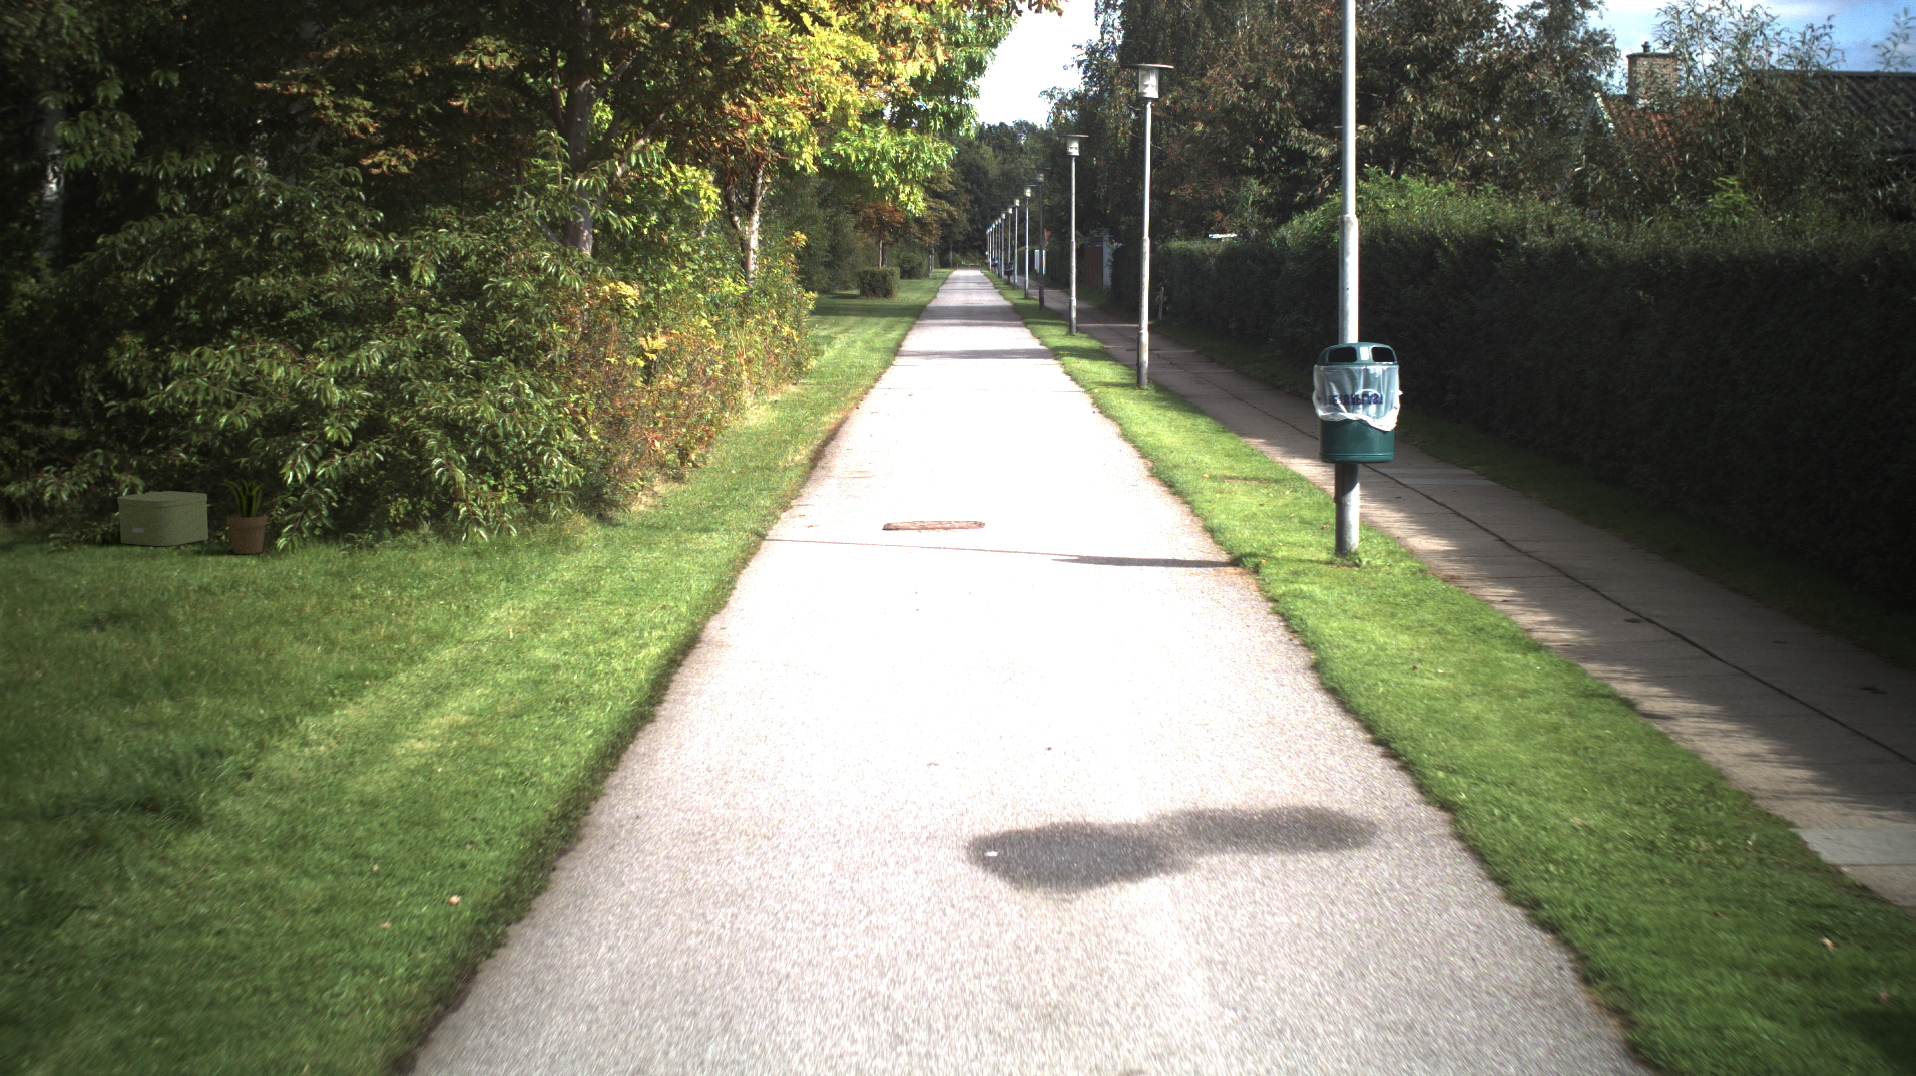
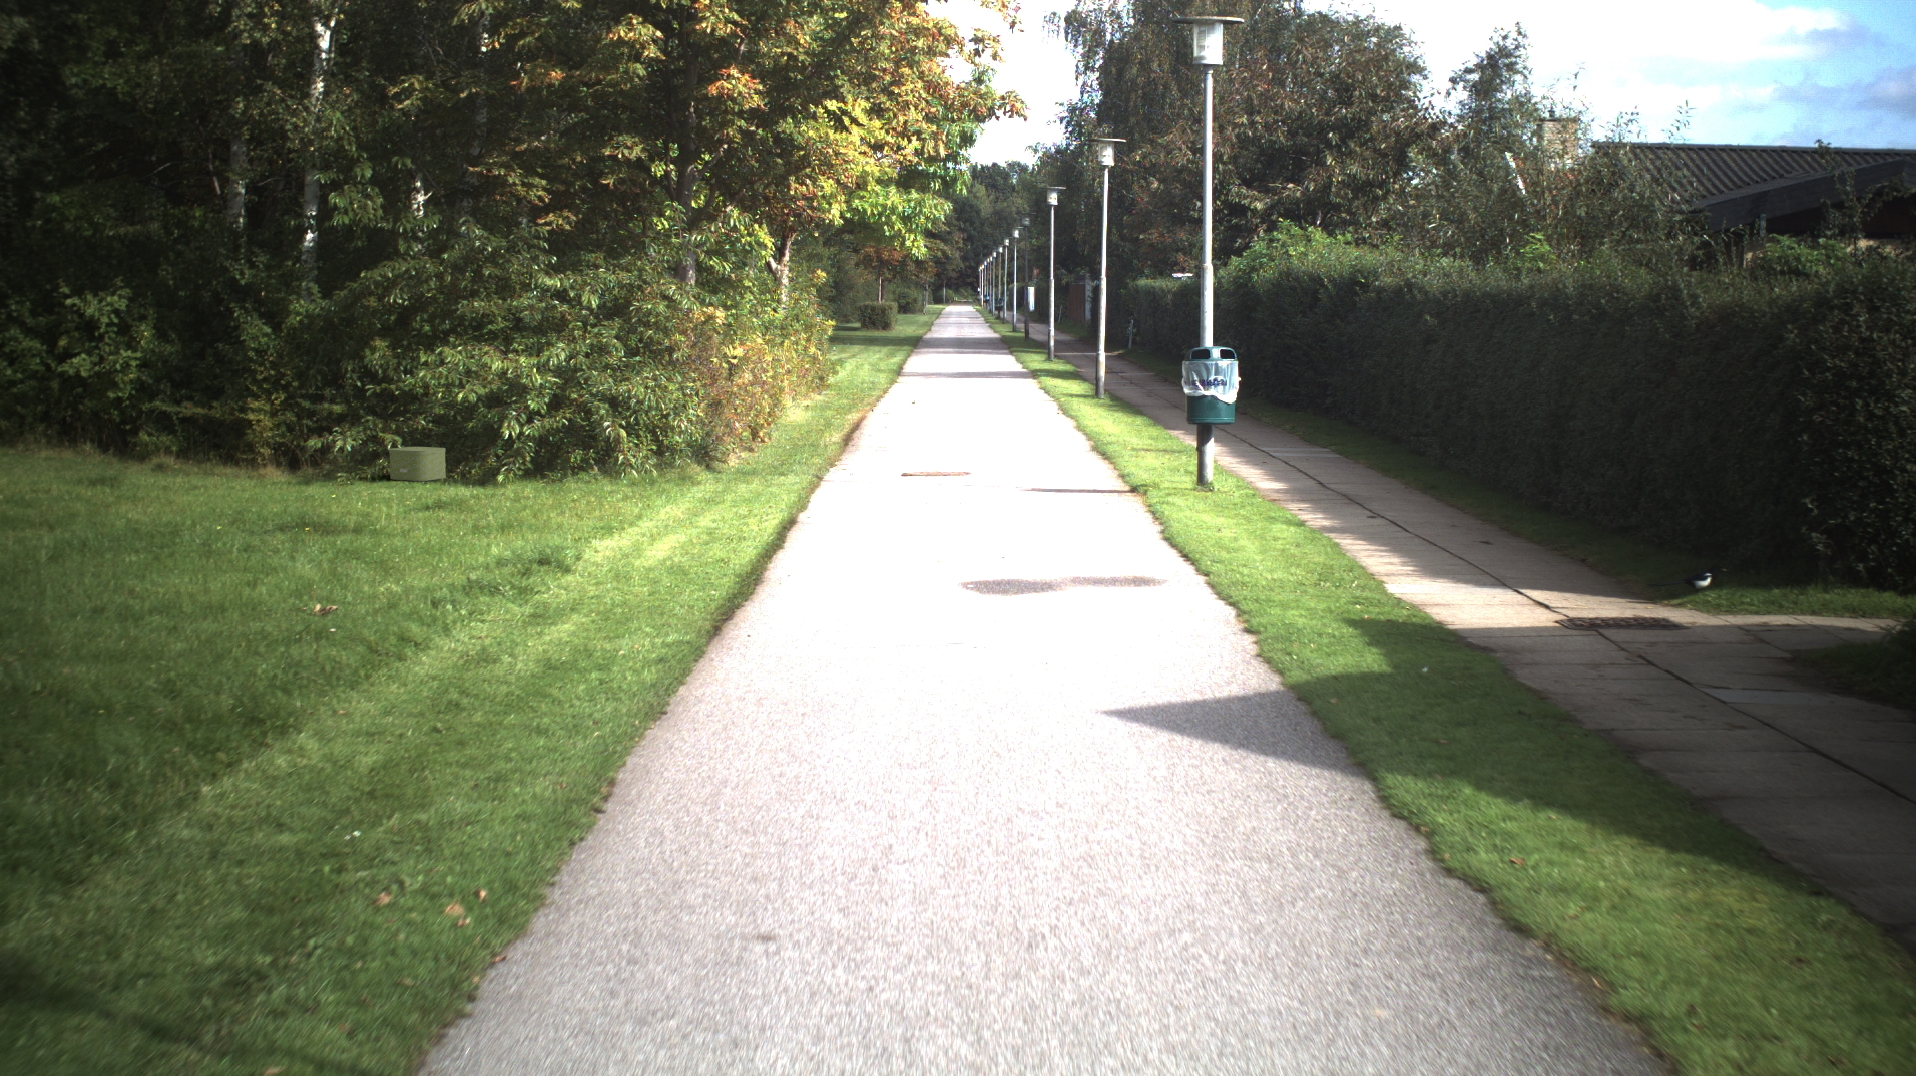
potted plant: present [222,479,267,554] -> none [460,434,494,485]

